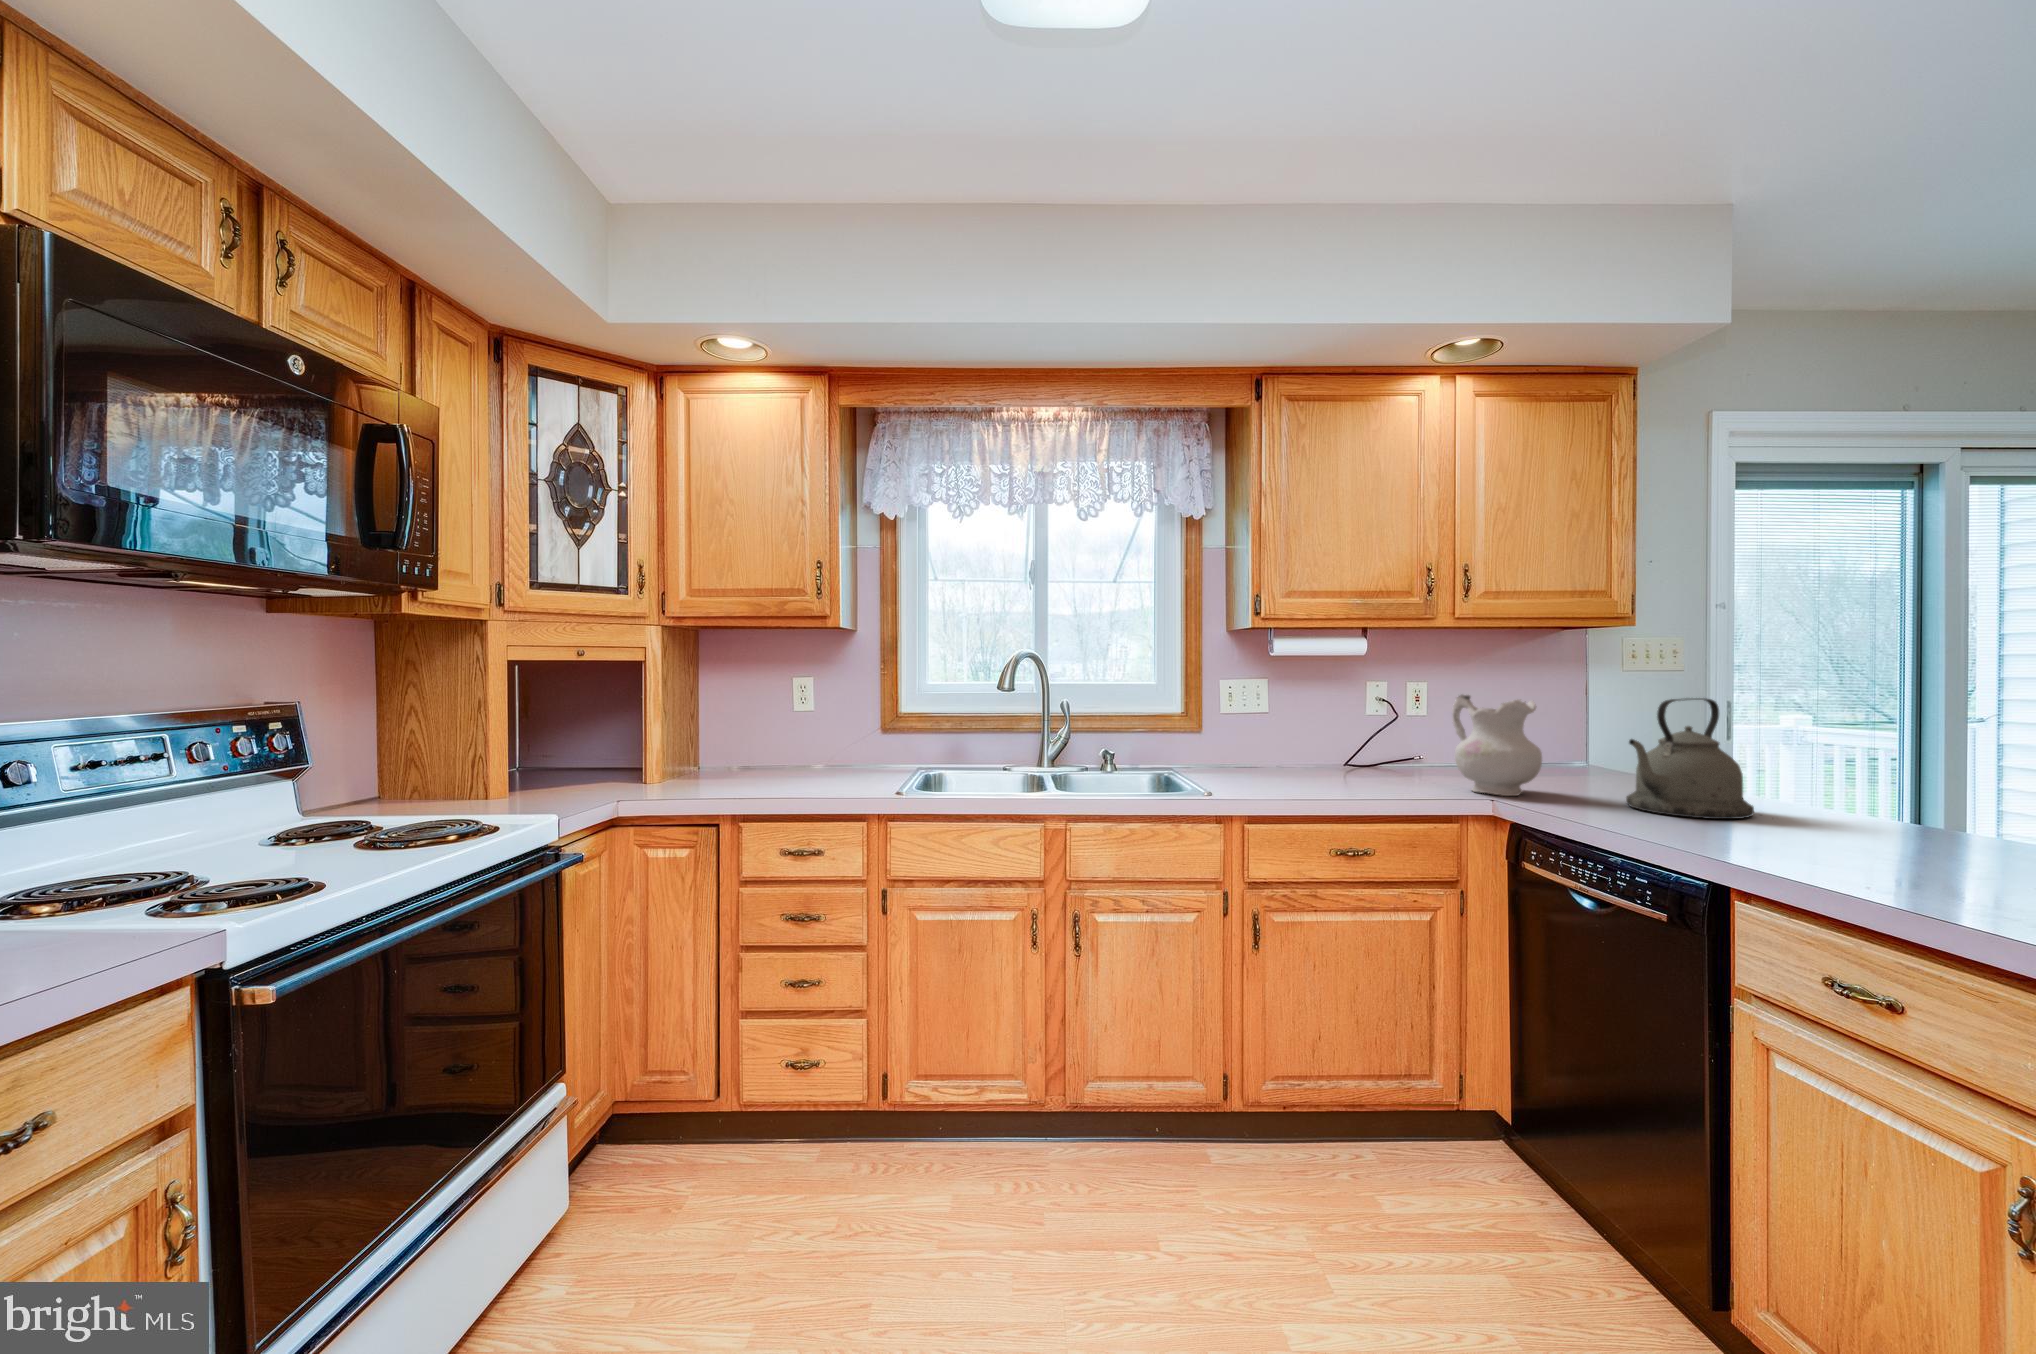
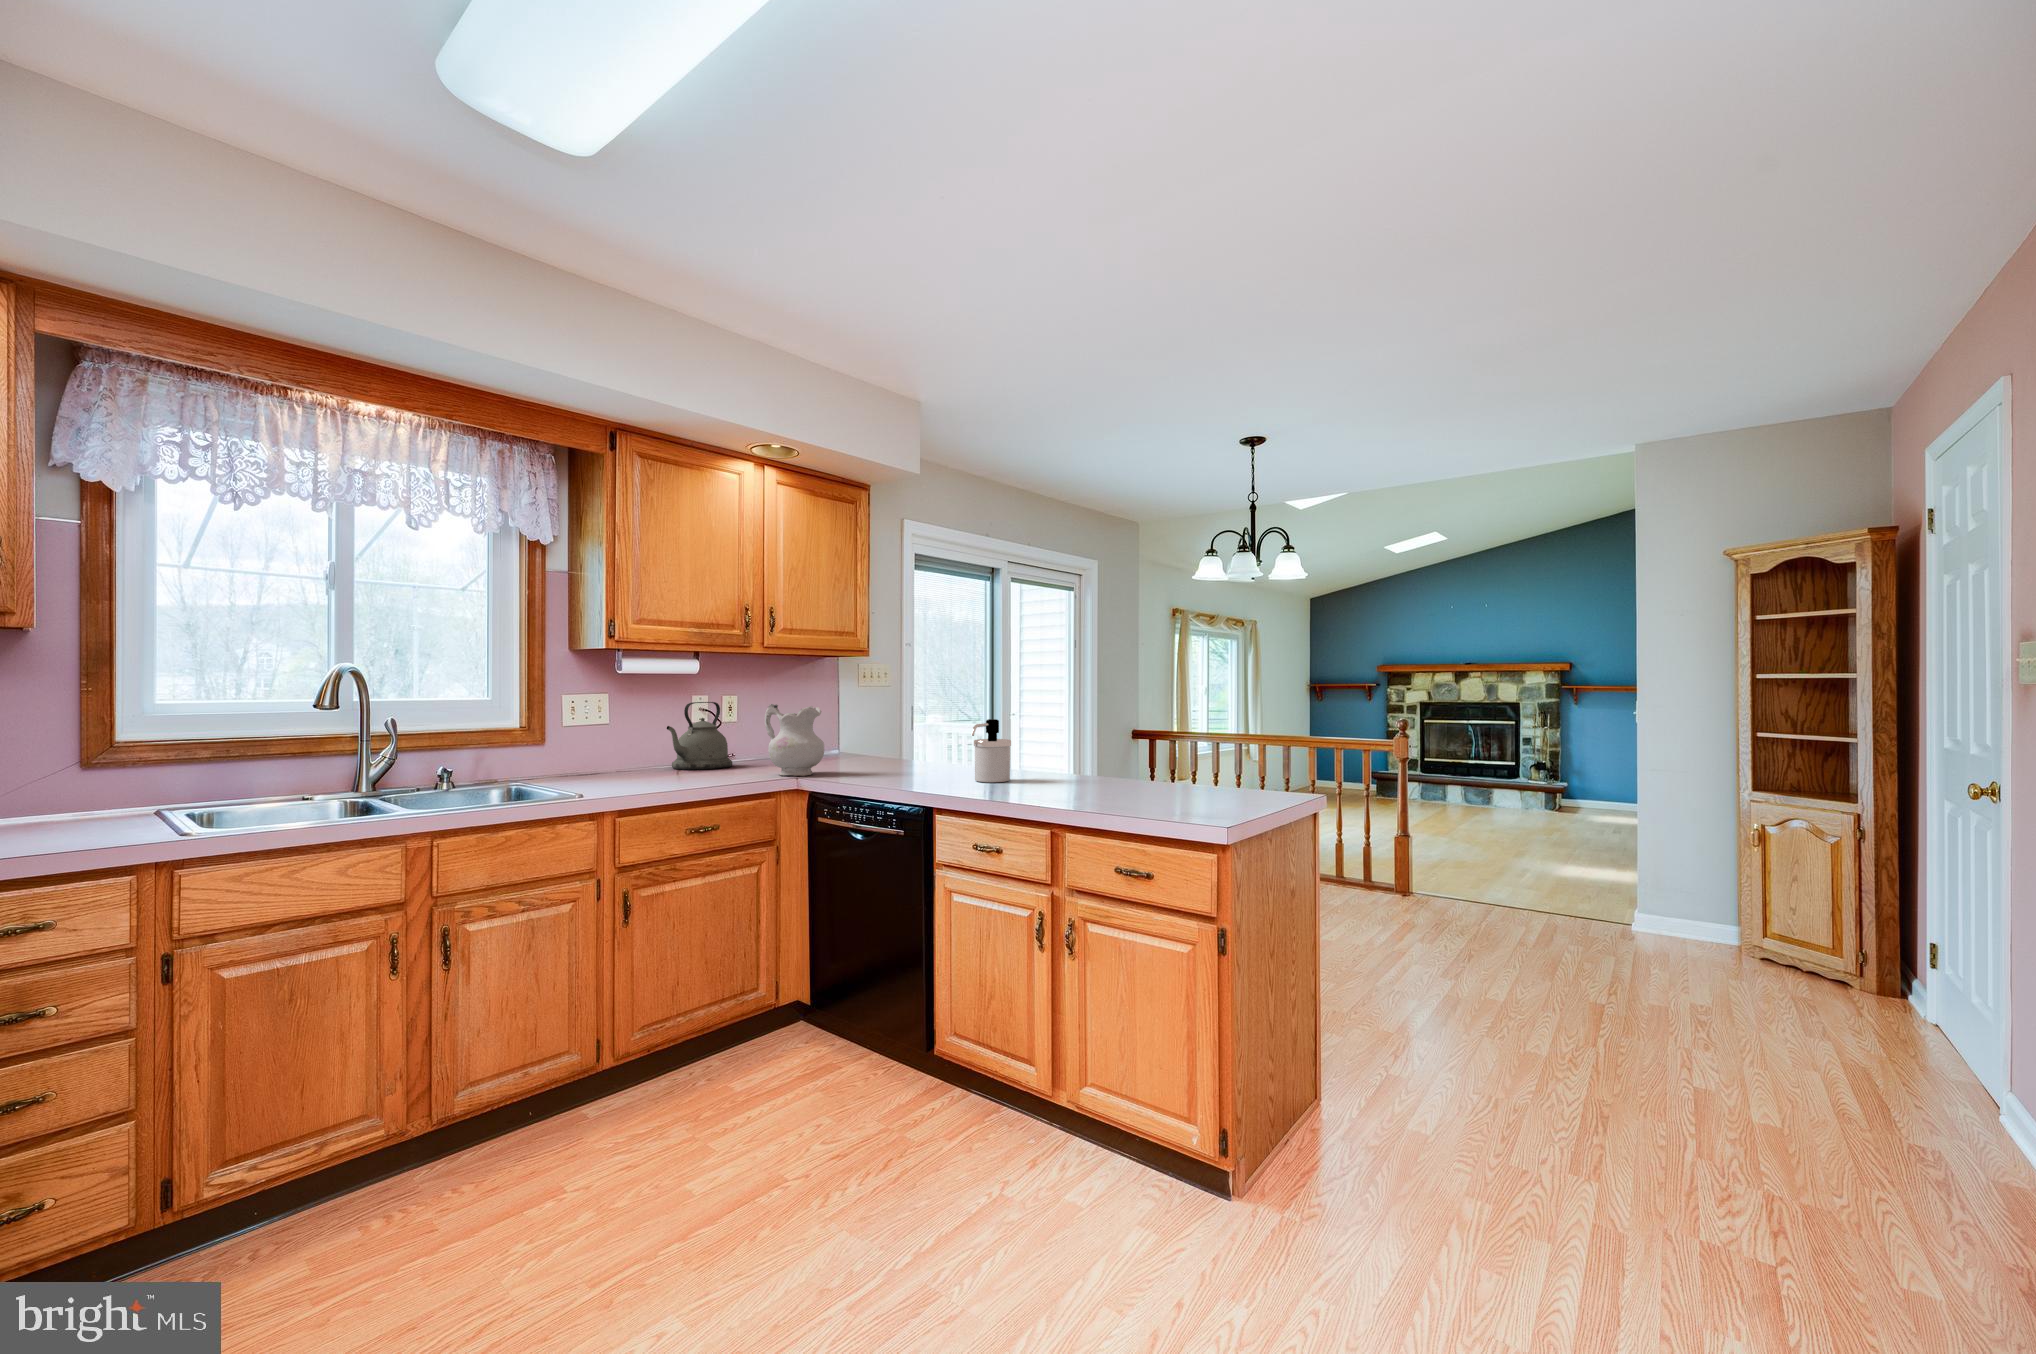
kettle: present [1626,699,1754,819] -> present [667,702,732,770]
soap dispenser: none [1836,738,1952,863] -> present [971,719,1011,782]

